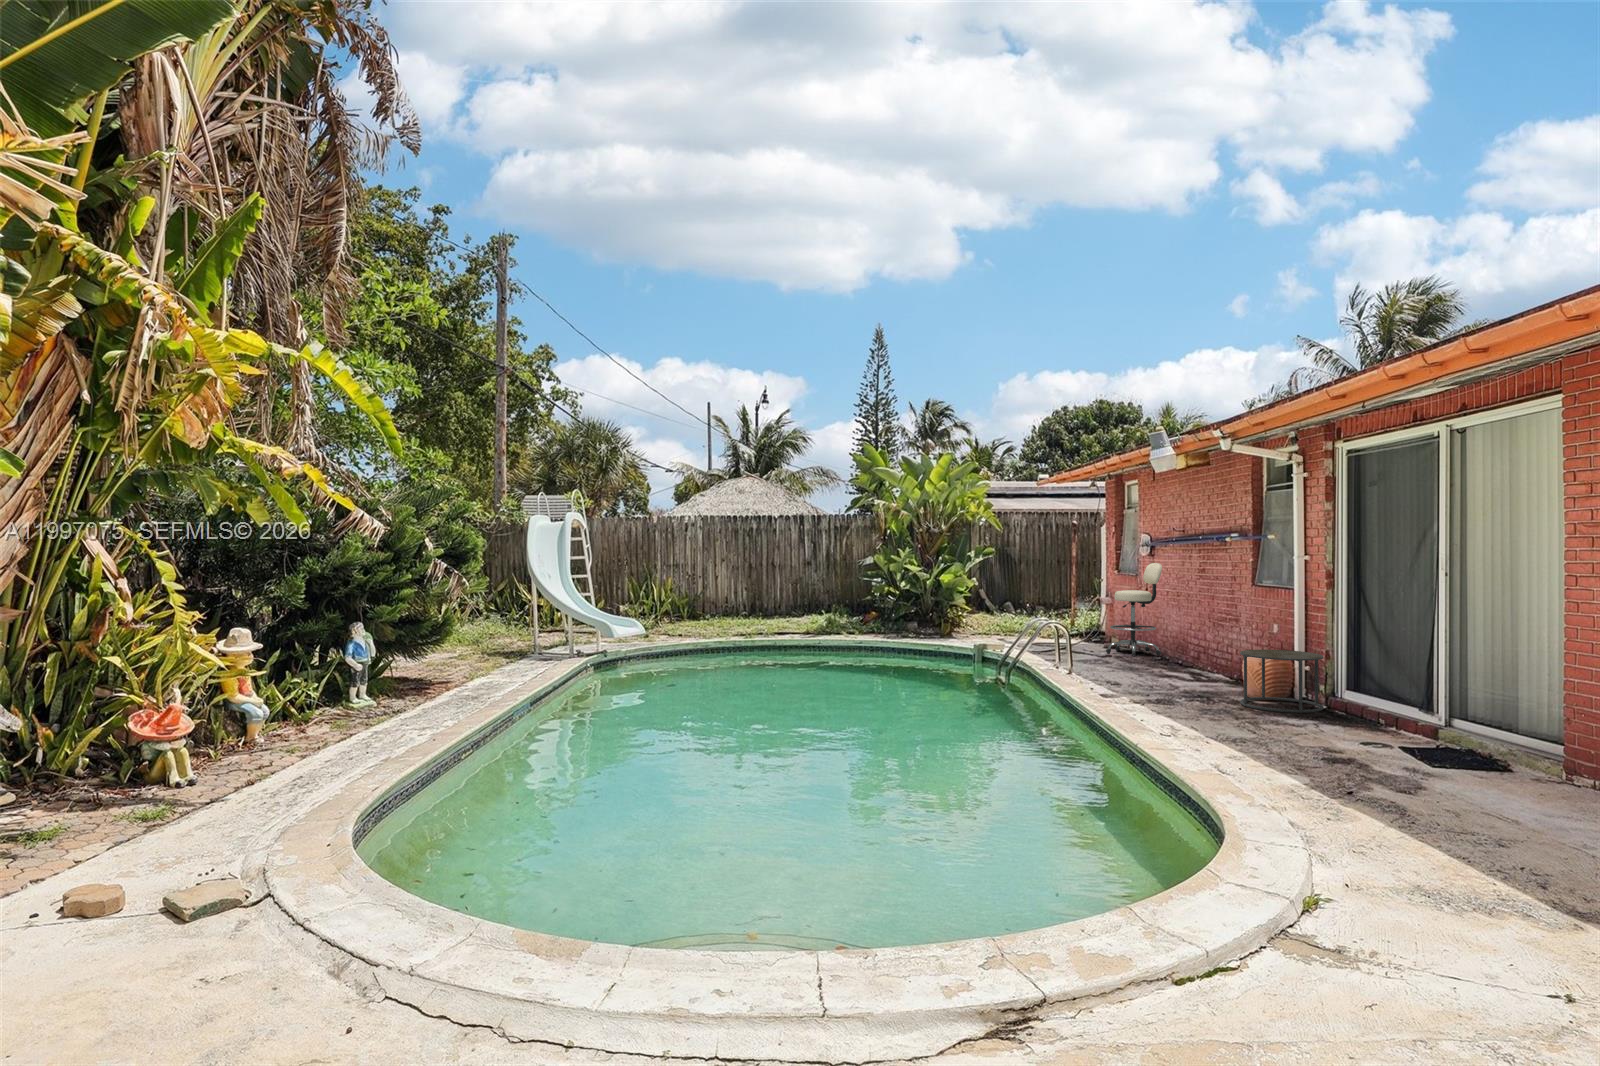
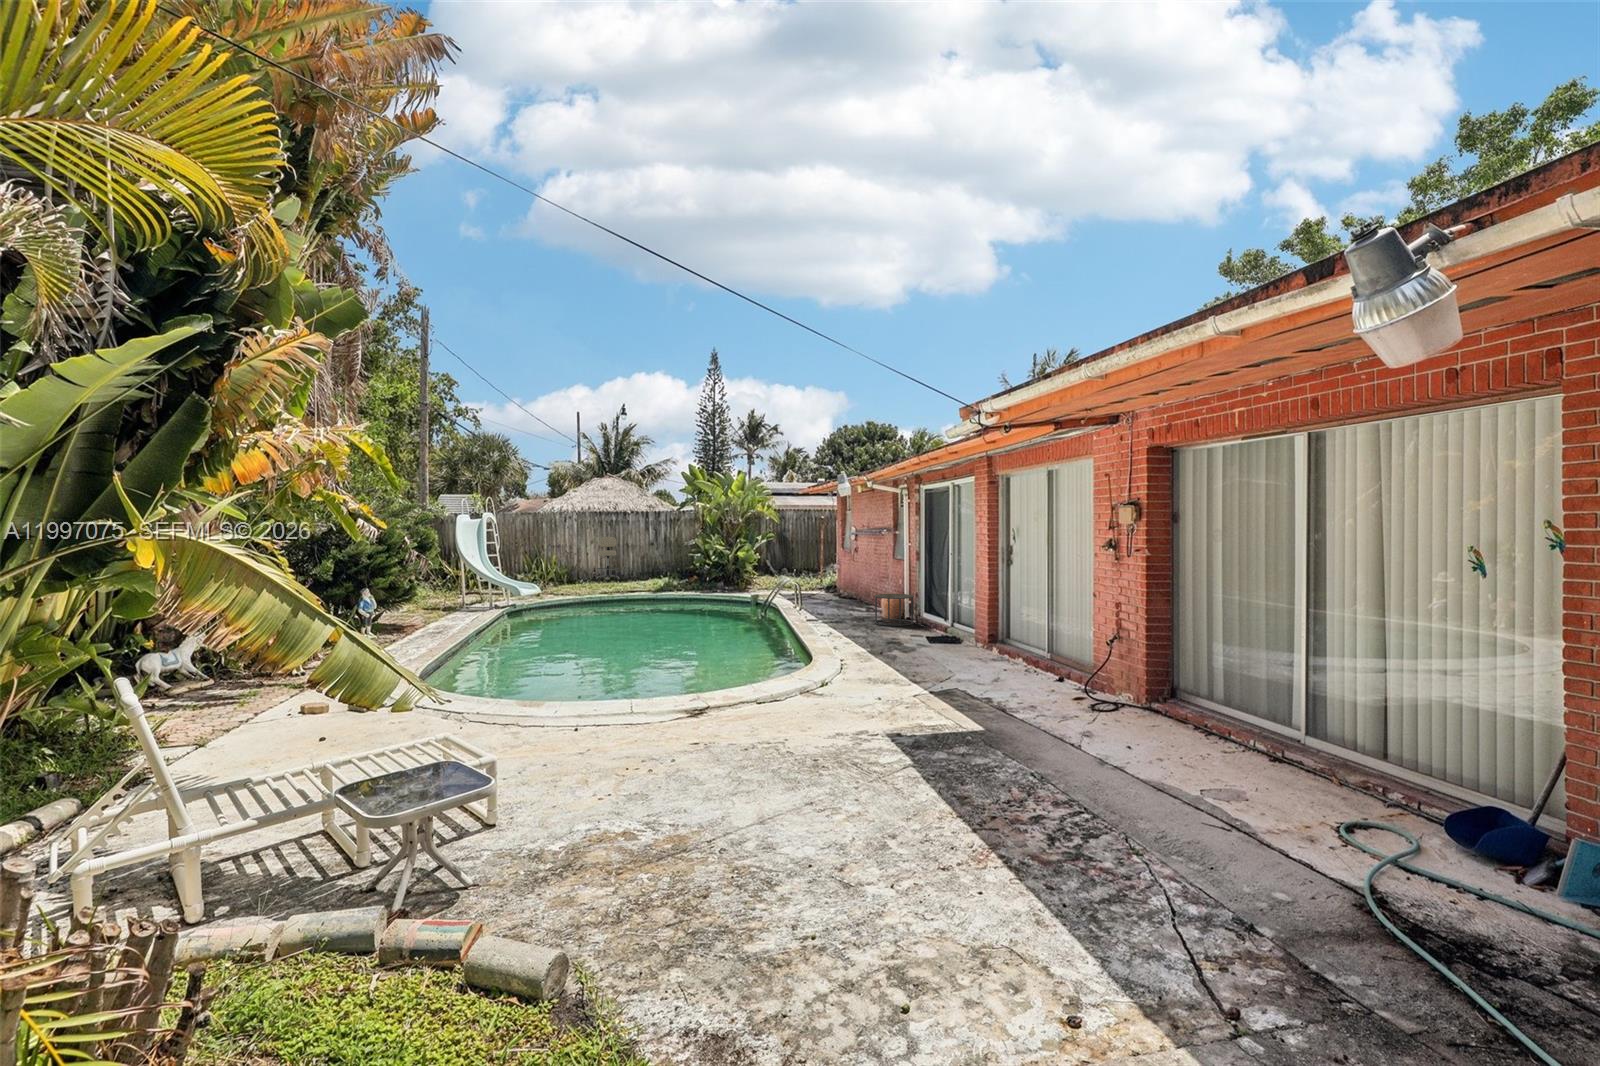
stool: present [1106,563,1162,656] -> present [595,537,621,582]

